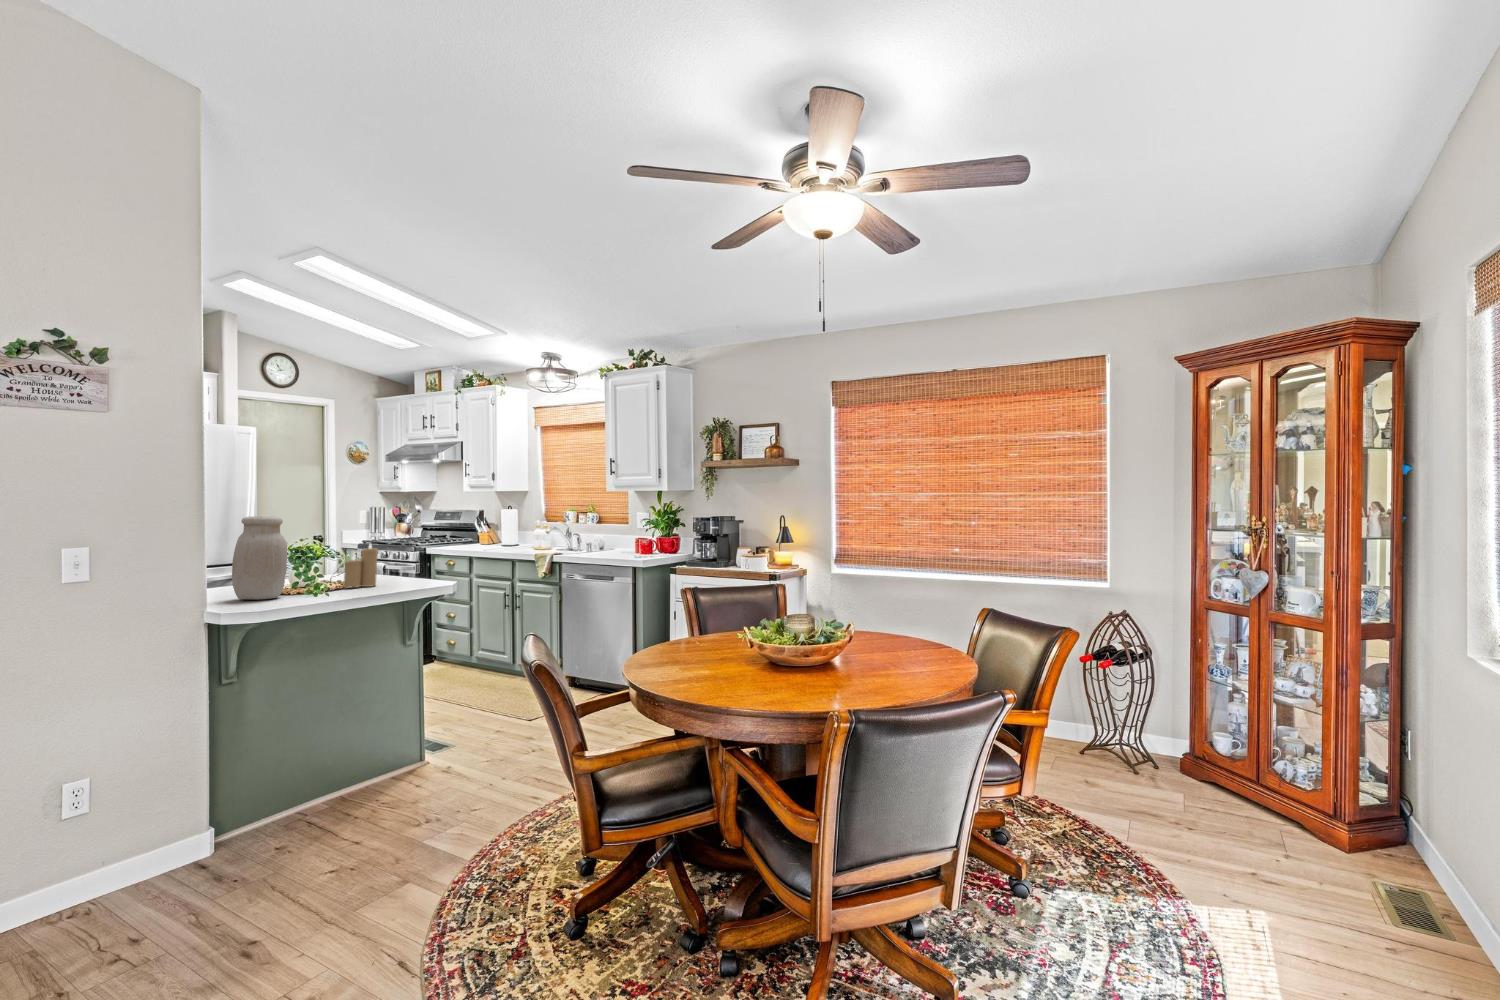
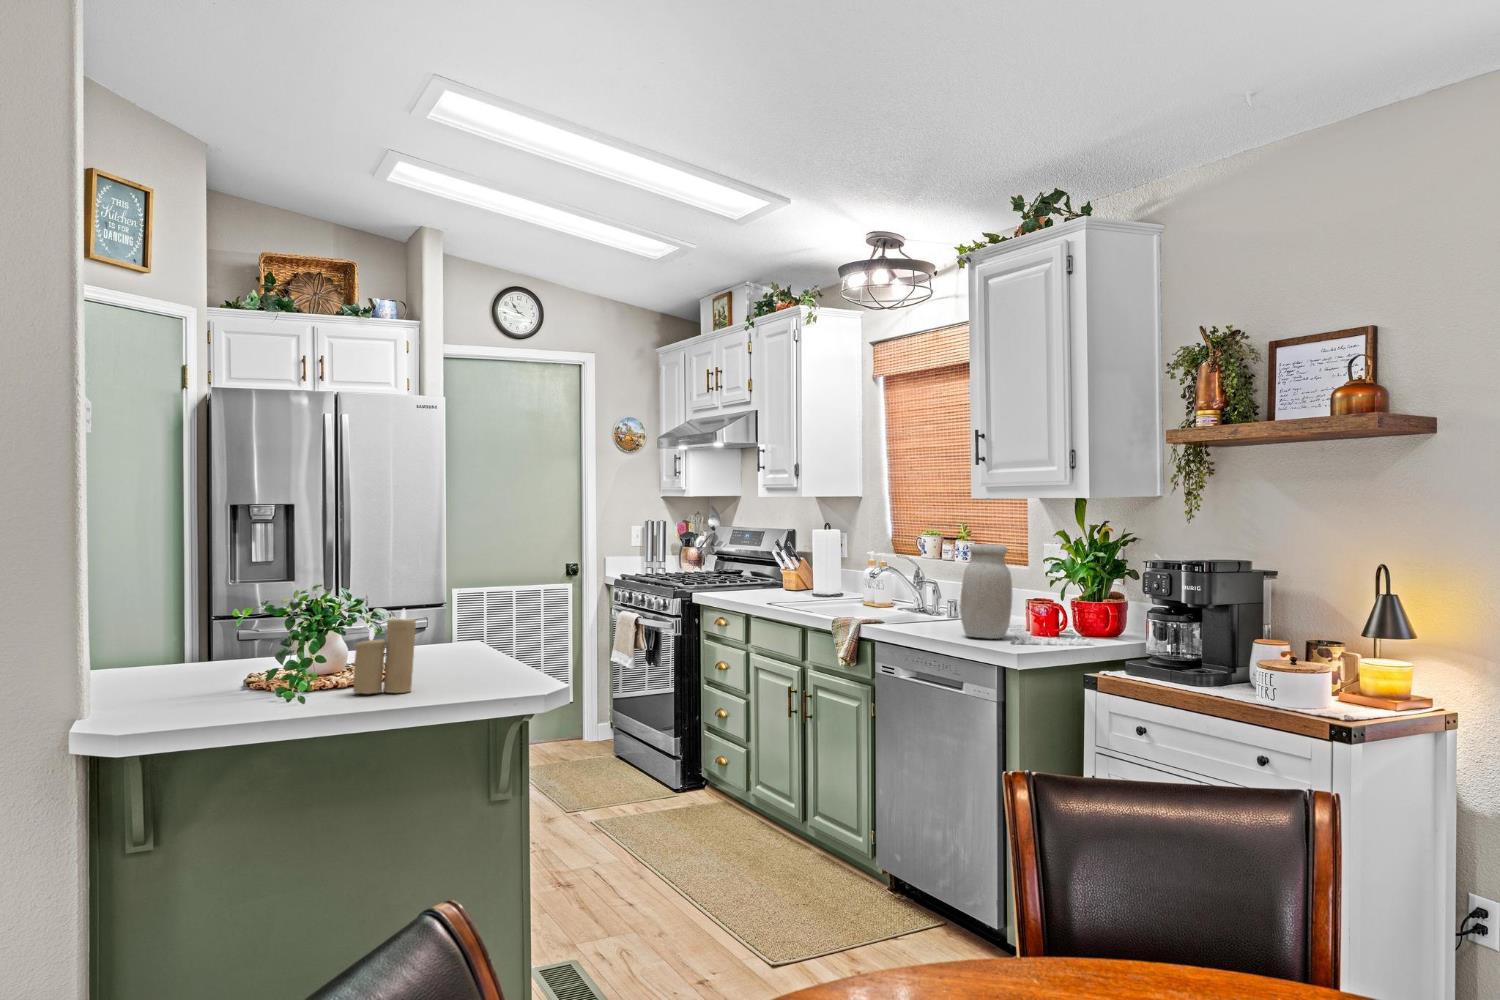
jar: present [232,516,287,600] -> present [960,544,1012,639]

